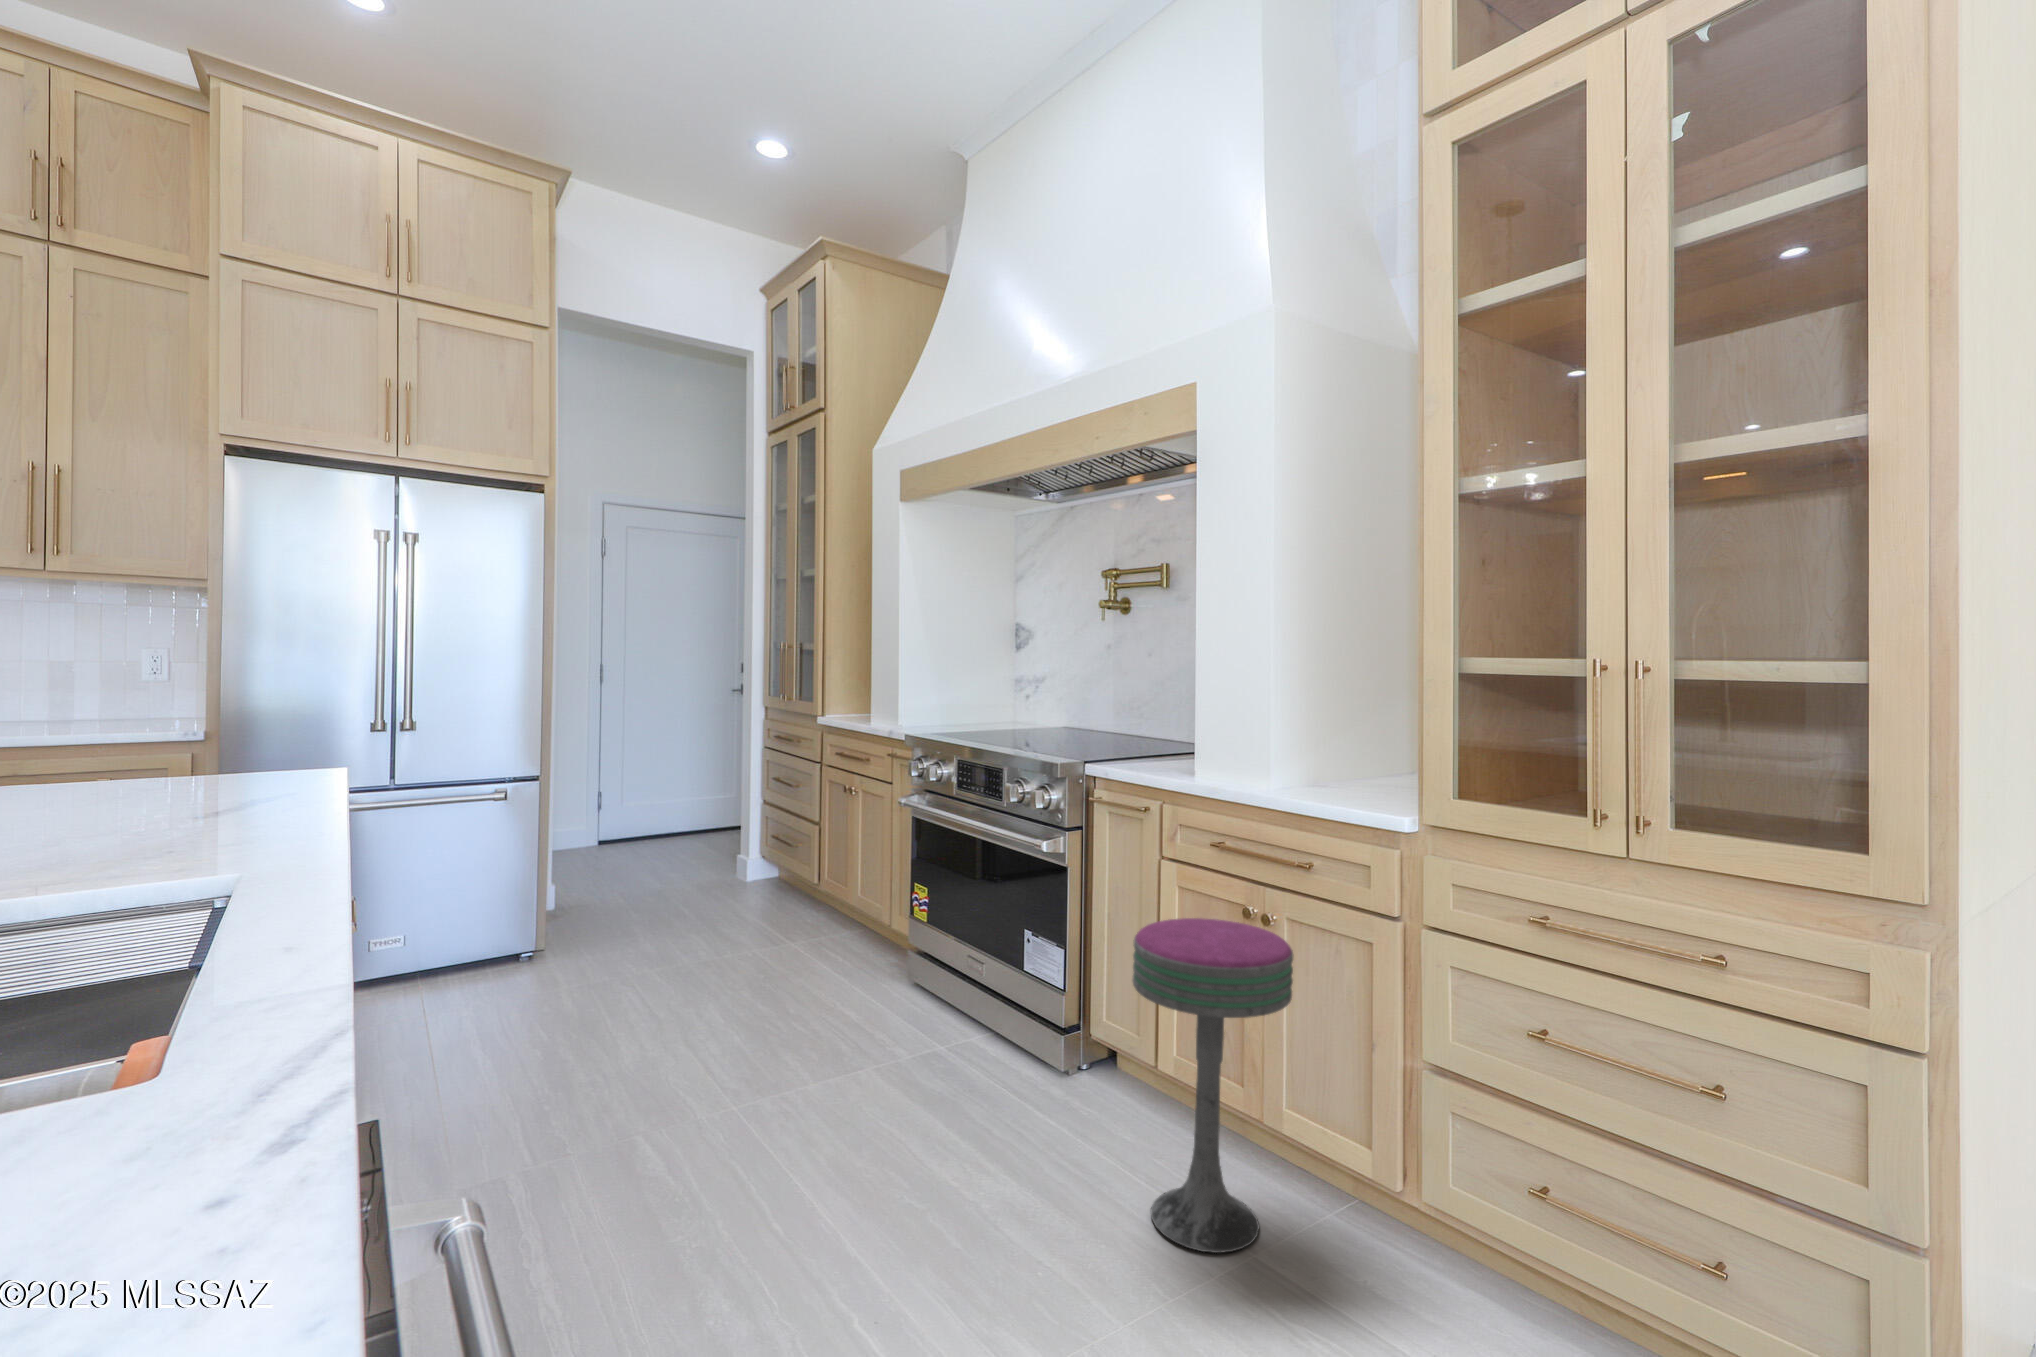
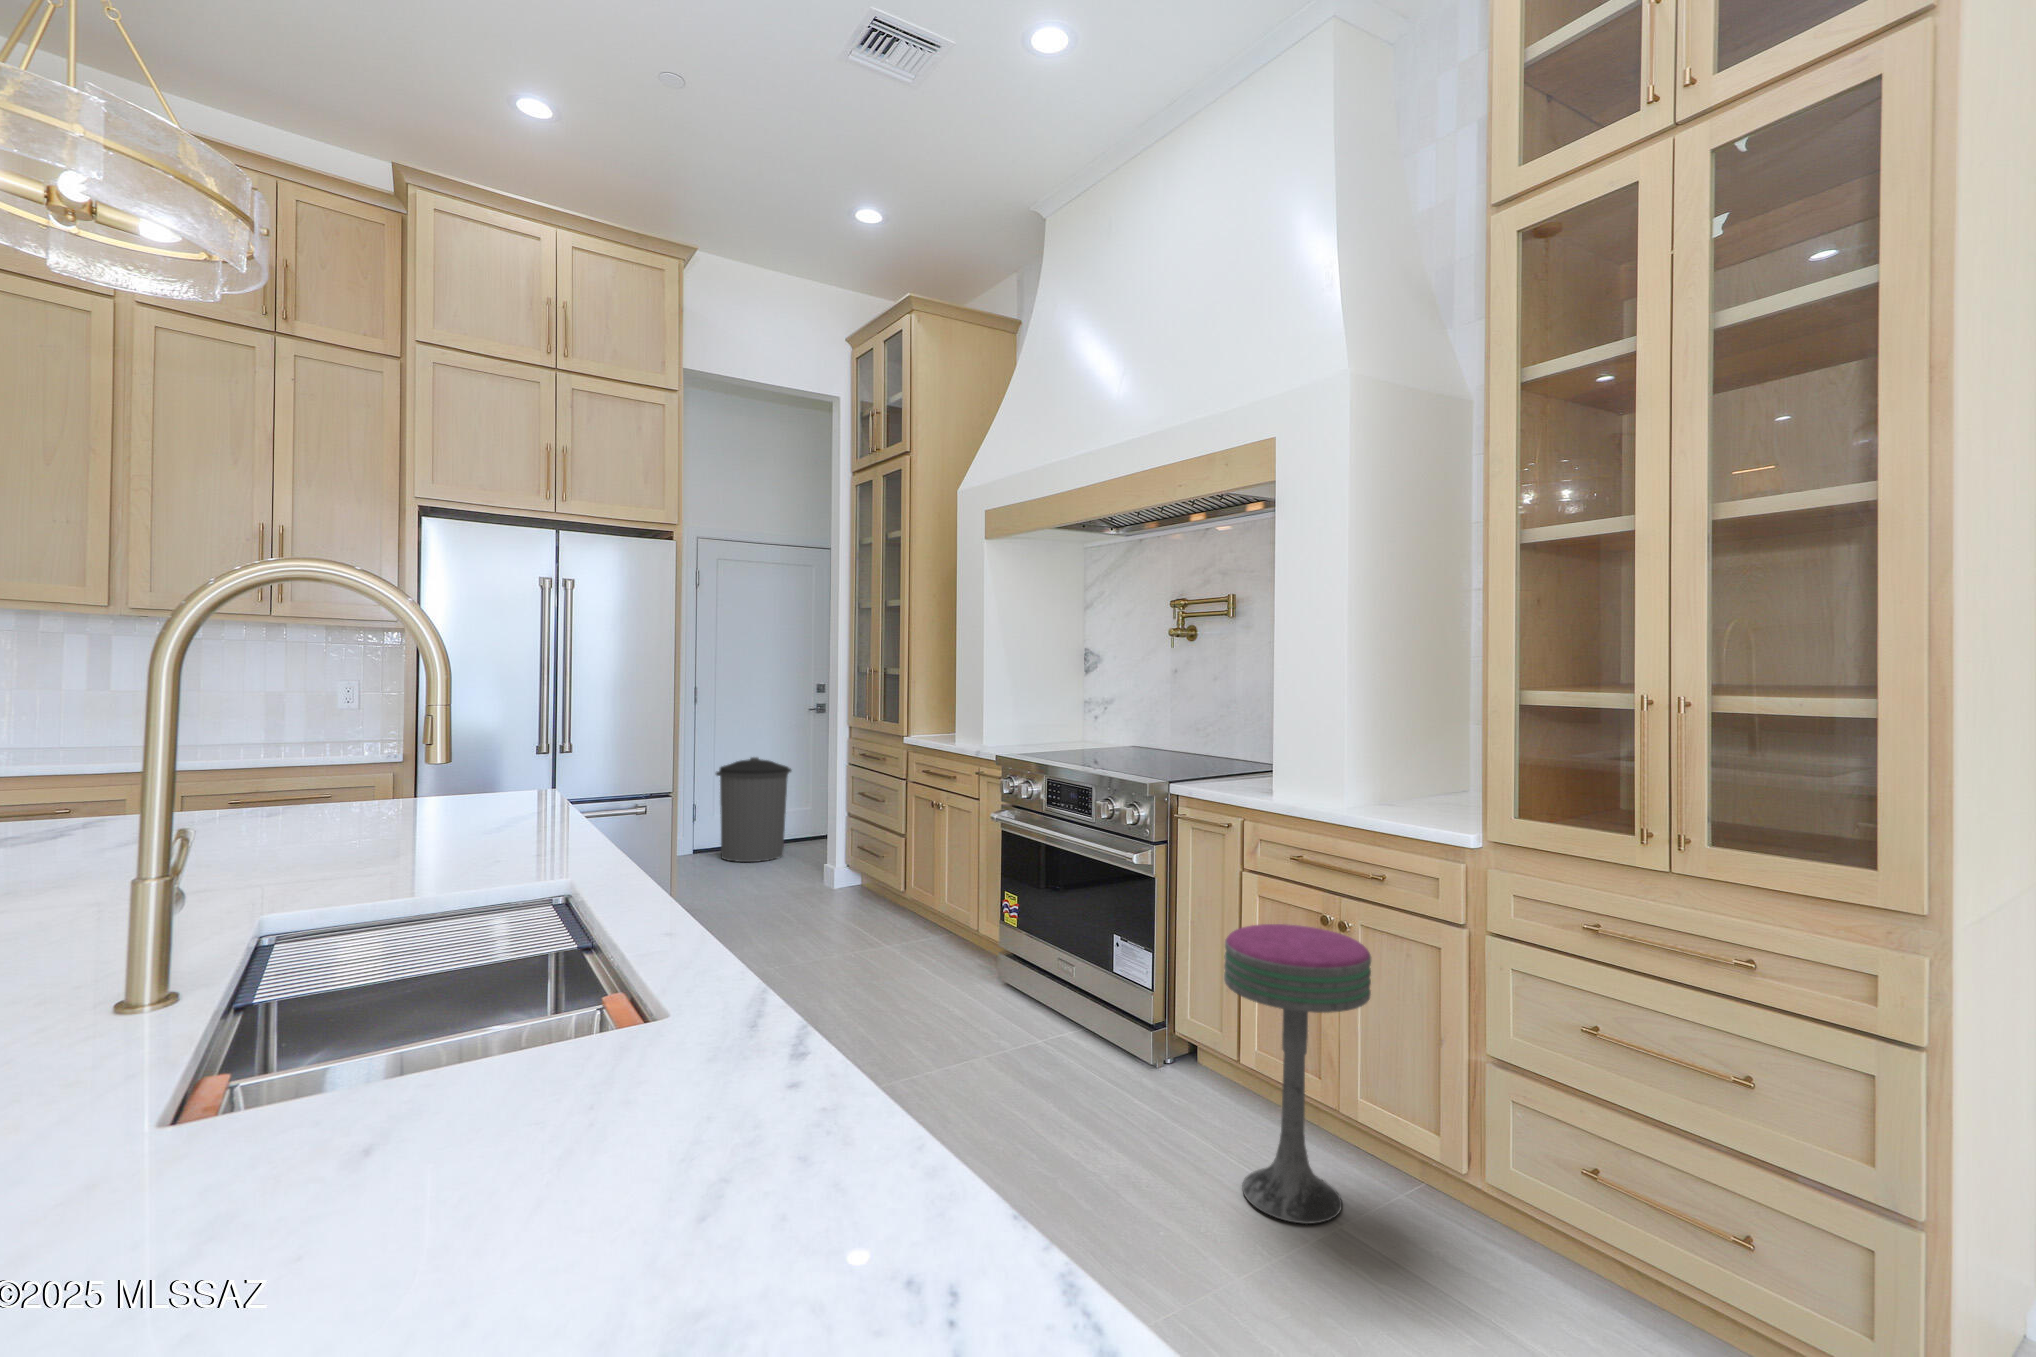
trash can: none [622,741,707,853] -> present [716,757,791,862]

